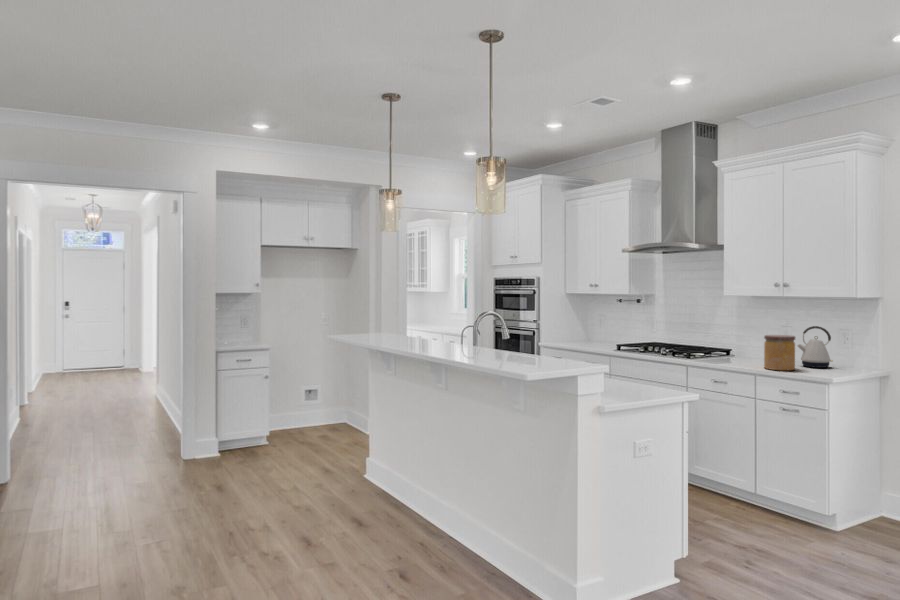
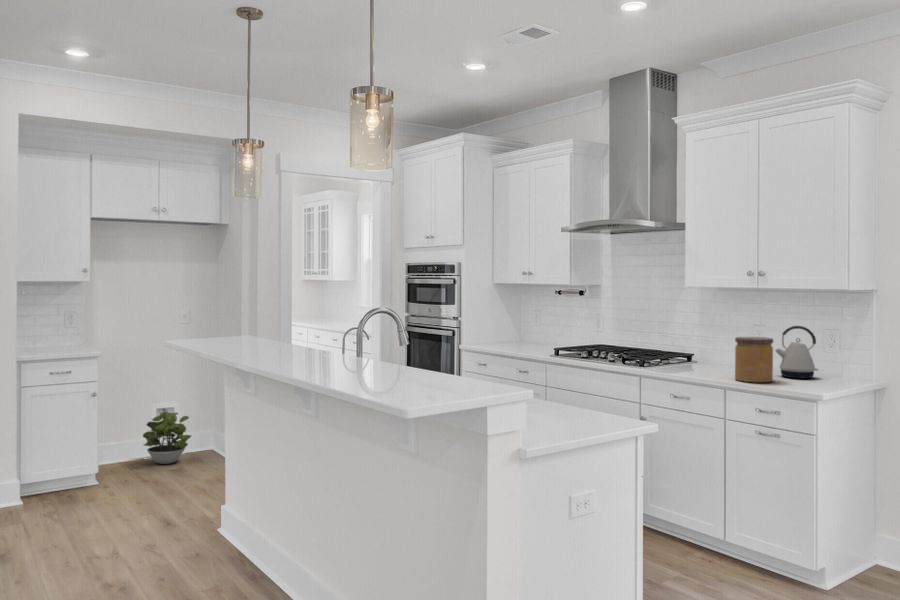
potted plant: none [296,391,332,432] -> present [143,411,191,464]

